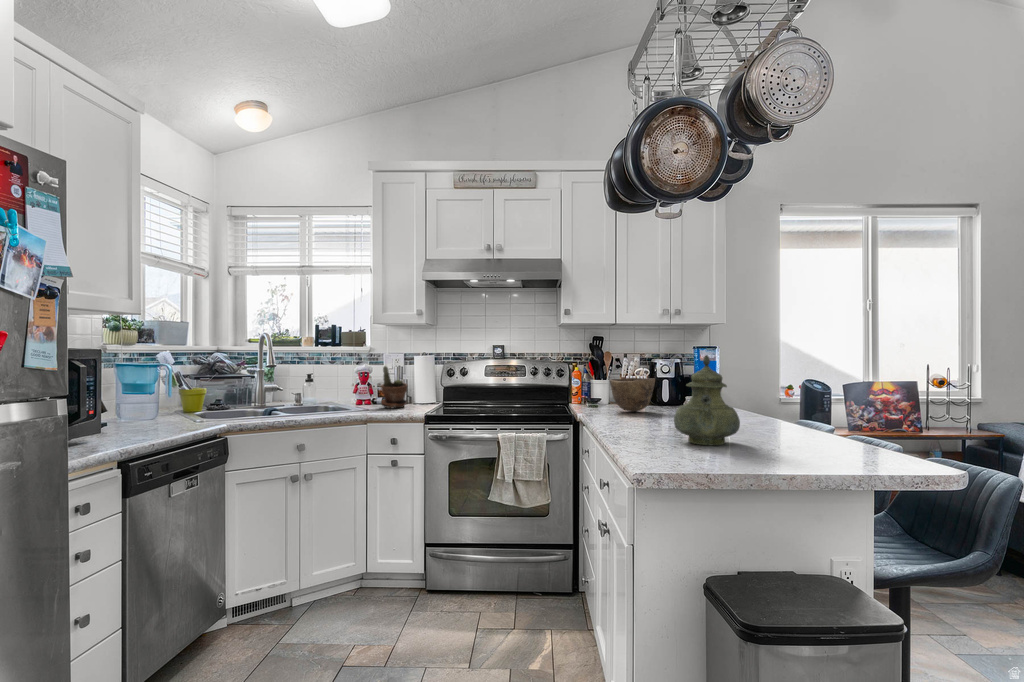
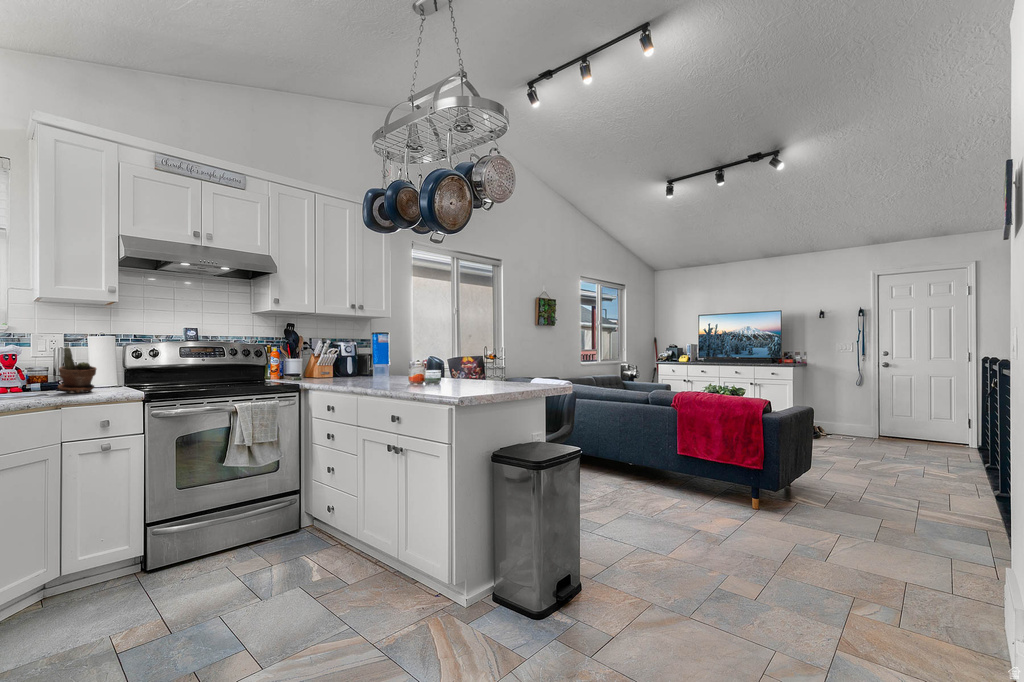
teapot: present [674,355,740,445] -> none [413,339,452,393]
bowl: present [609,378,655,412] -> none [321,356,357,382]

